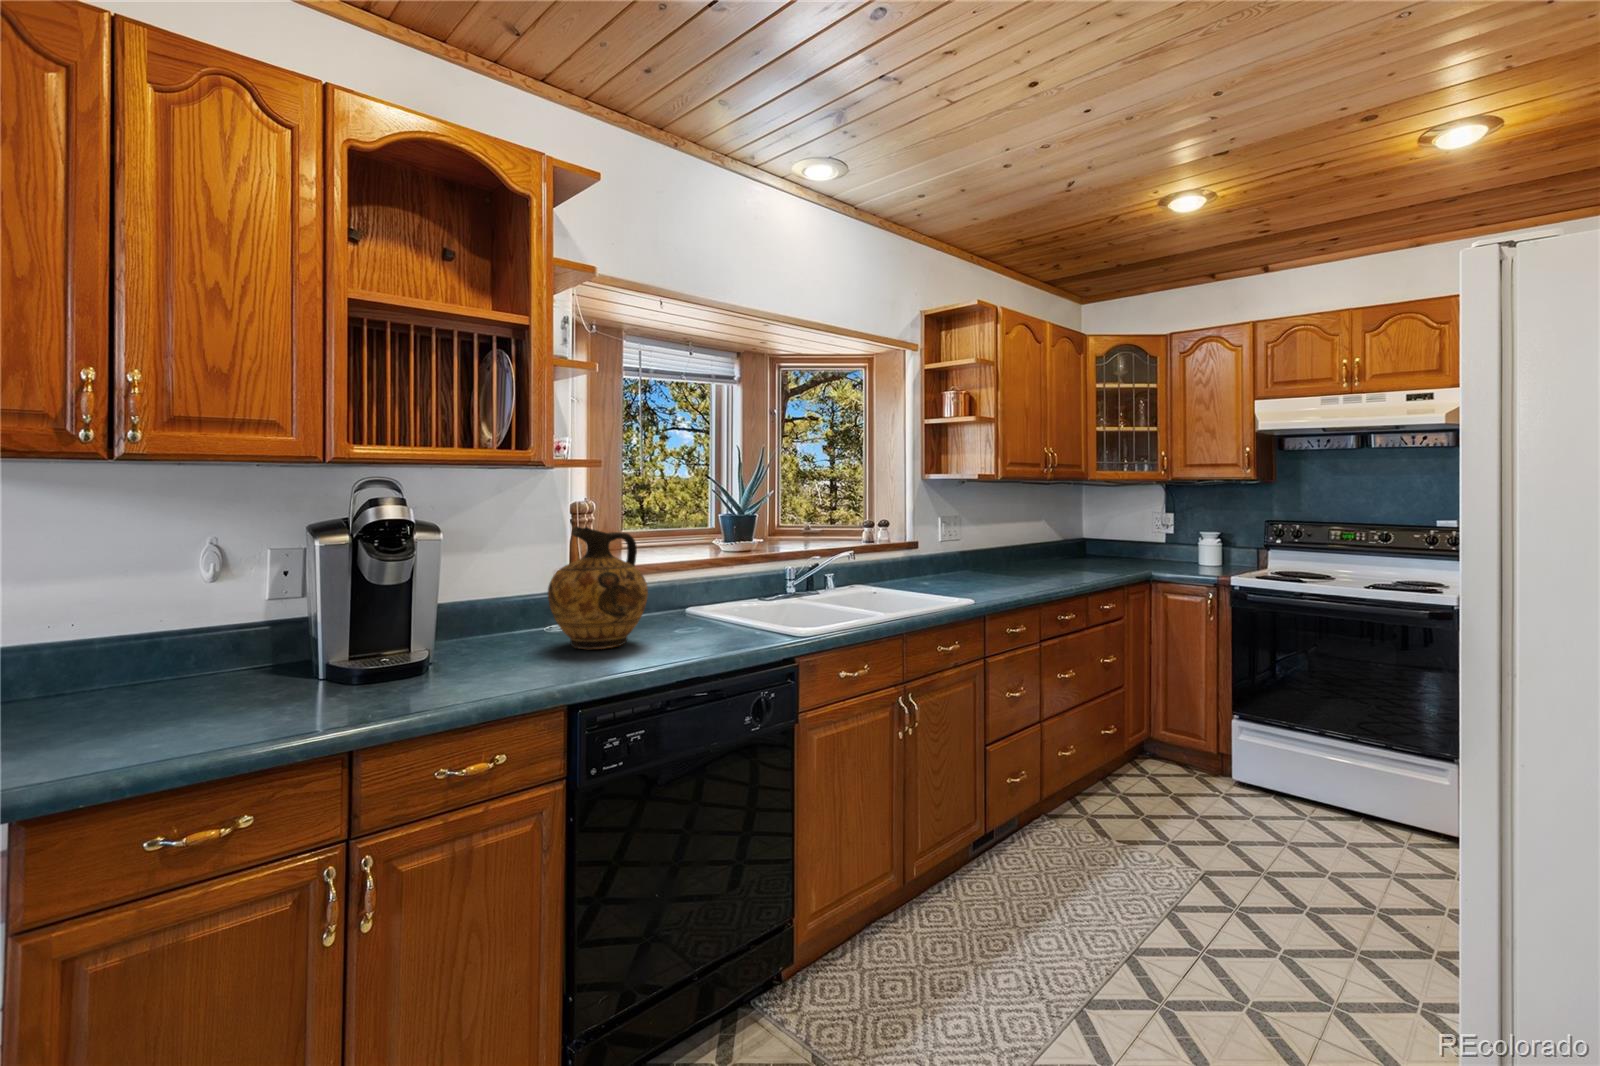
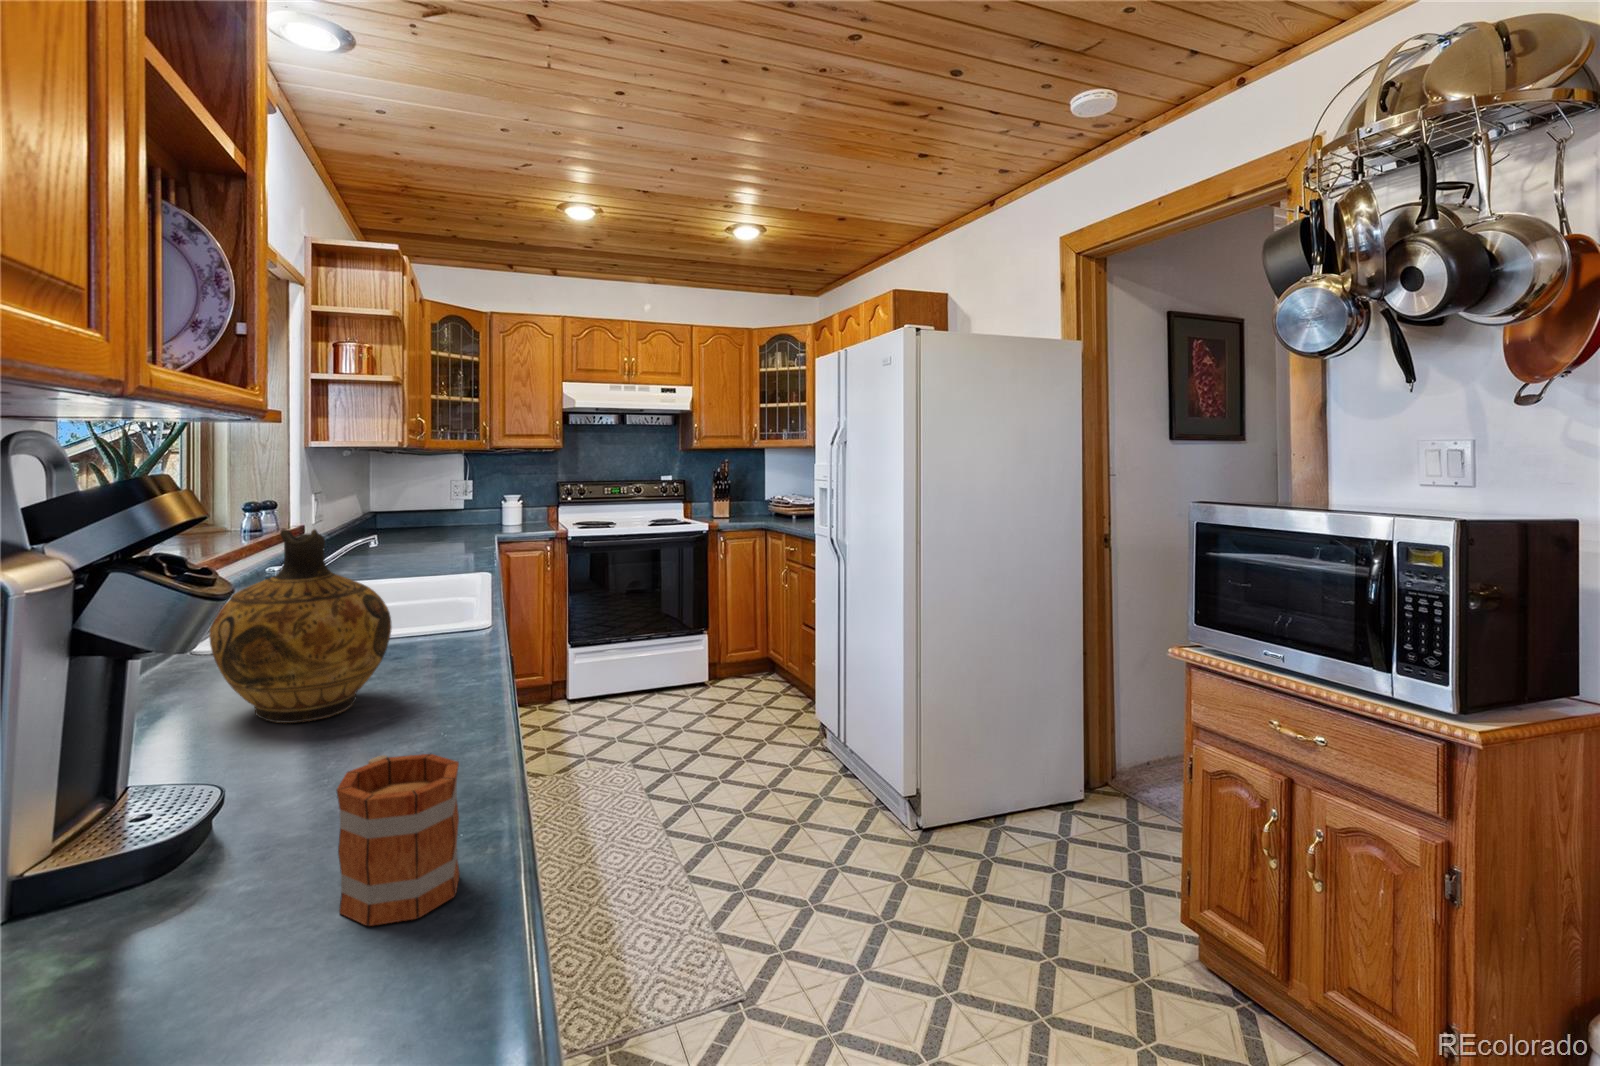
mug: none [325,636,413,715] -> present [336,754,460,926]

